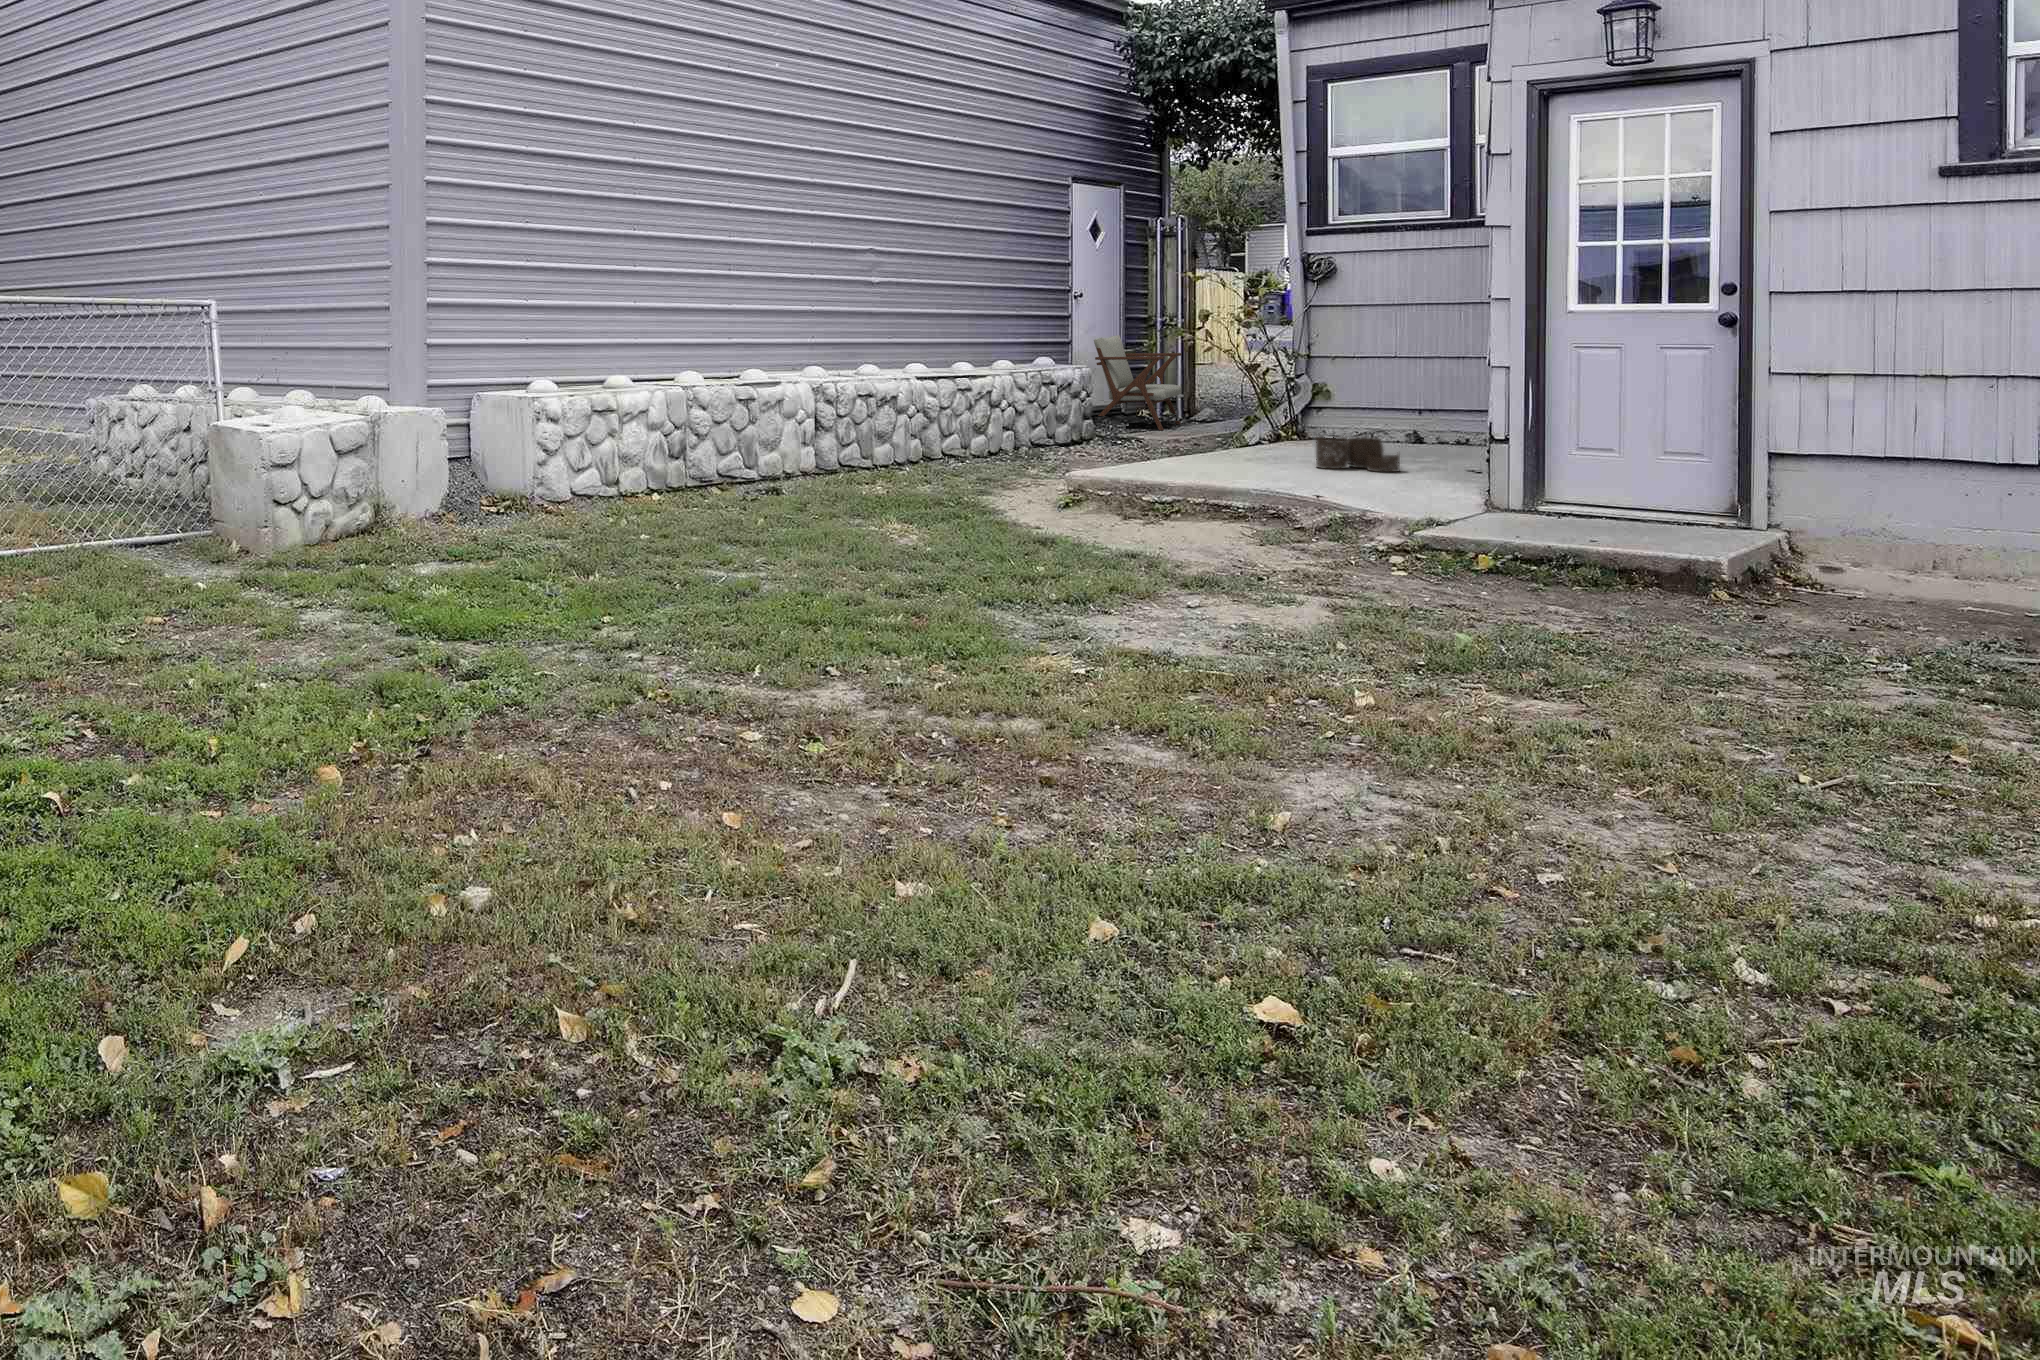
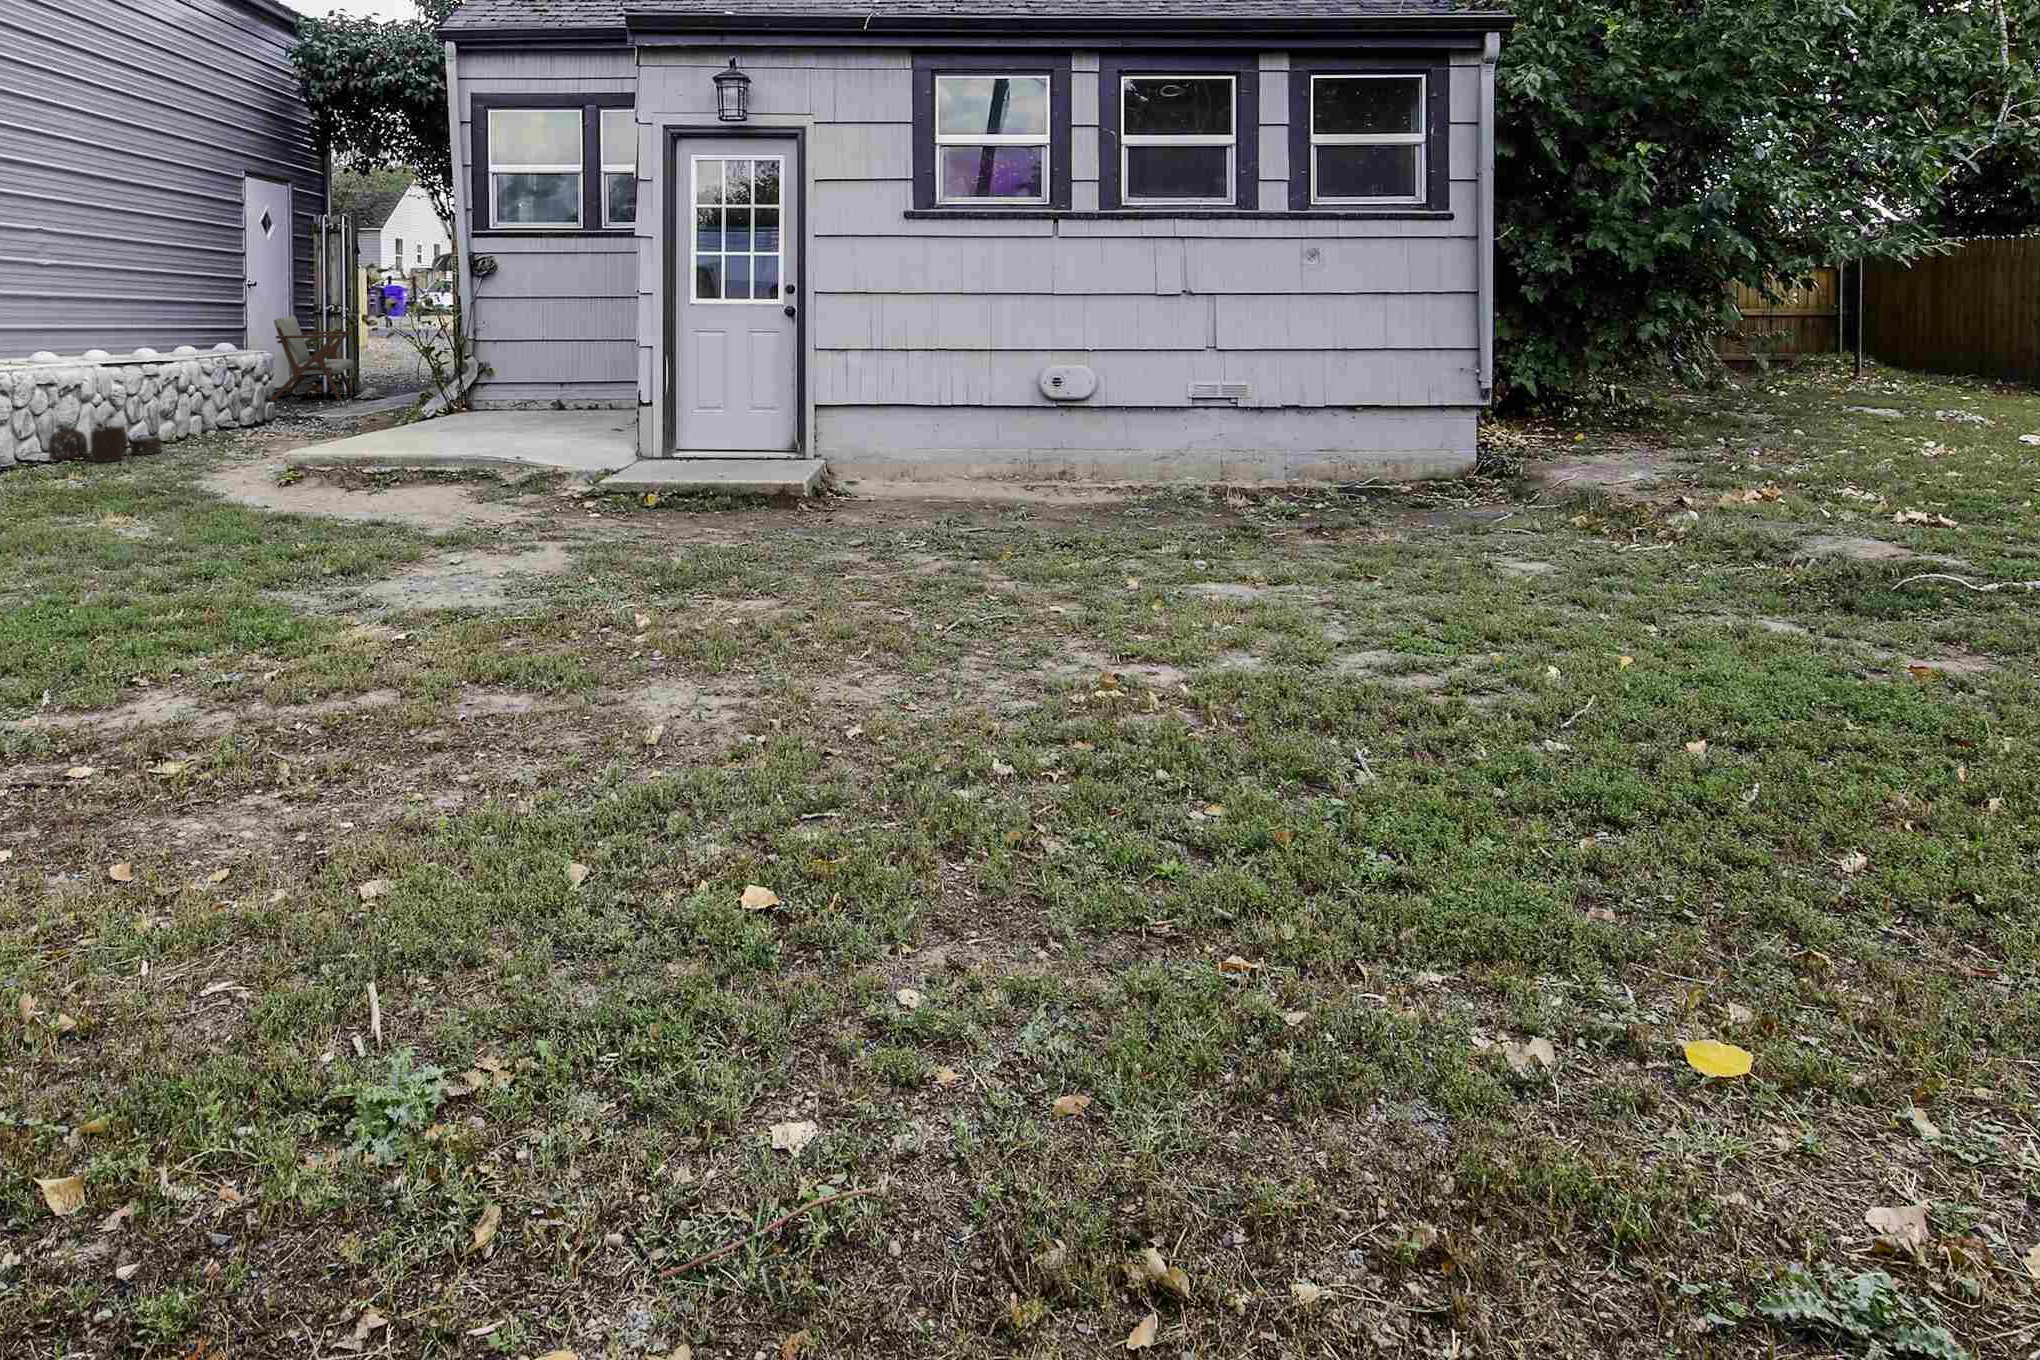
woven basket: present [1316,432,1400,472] -> present [49,424,162,462]

